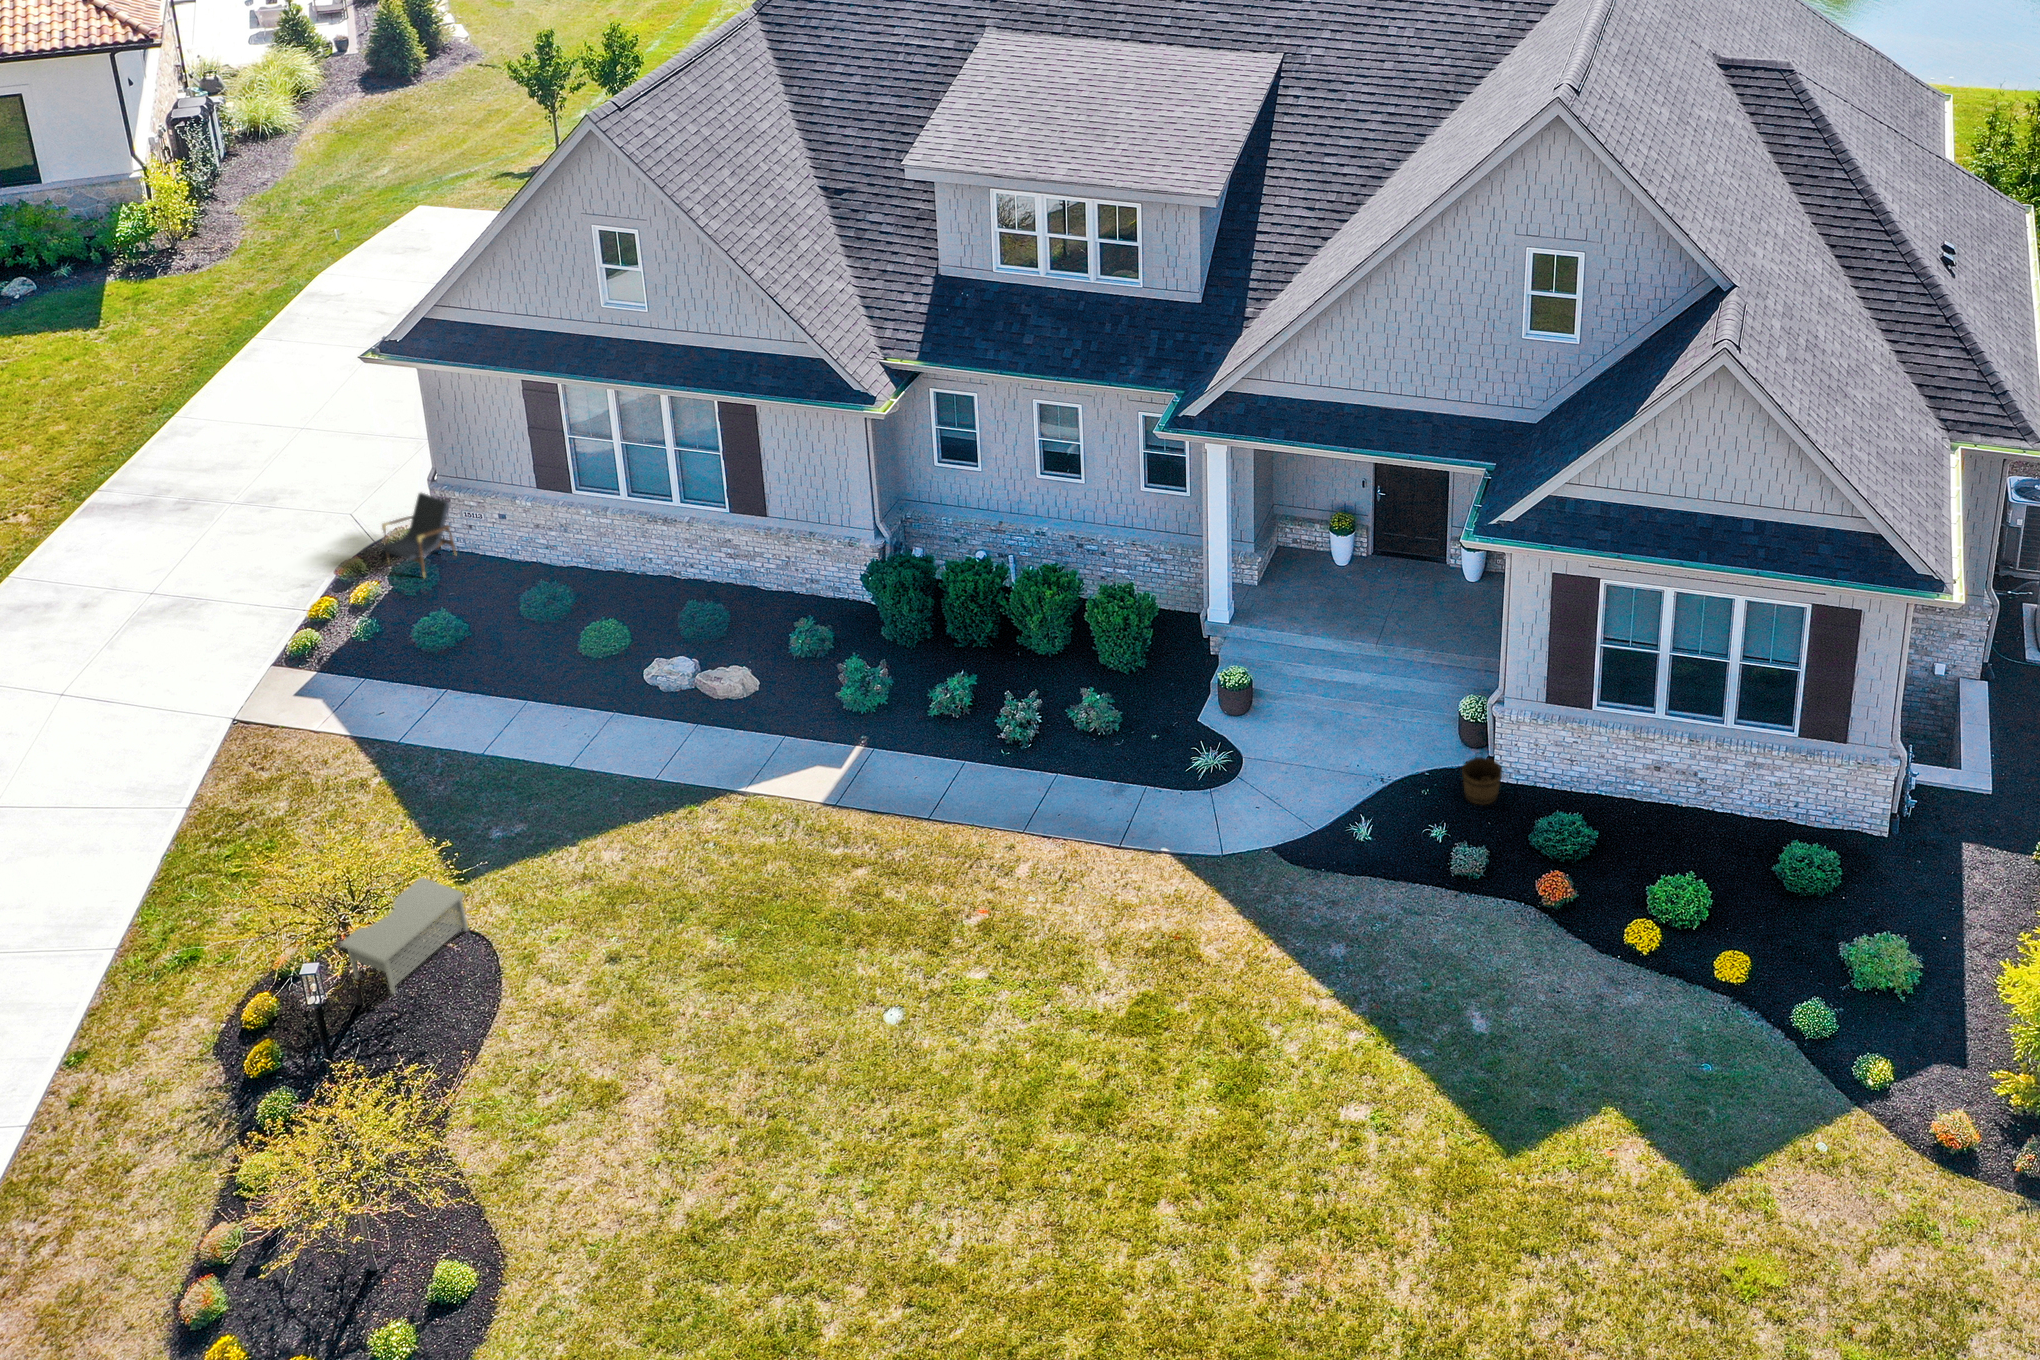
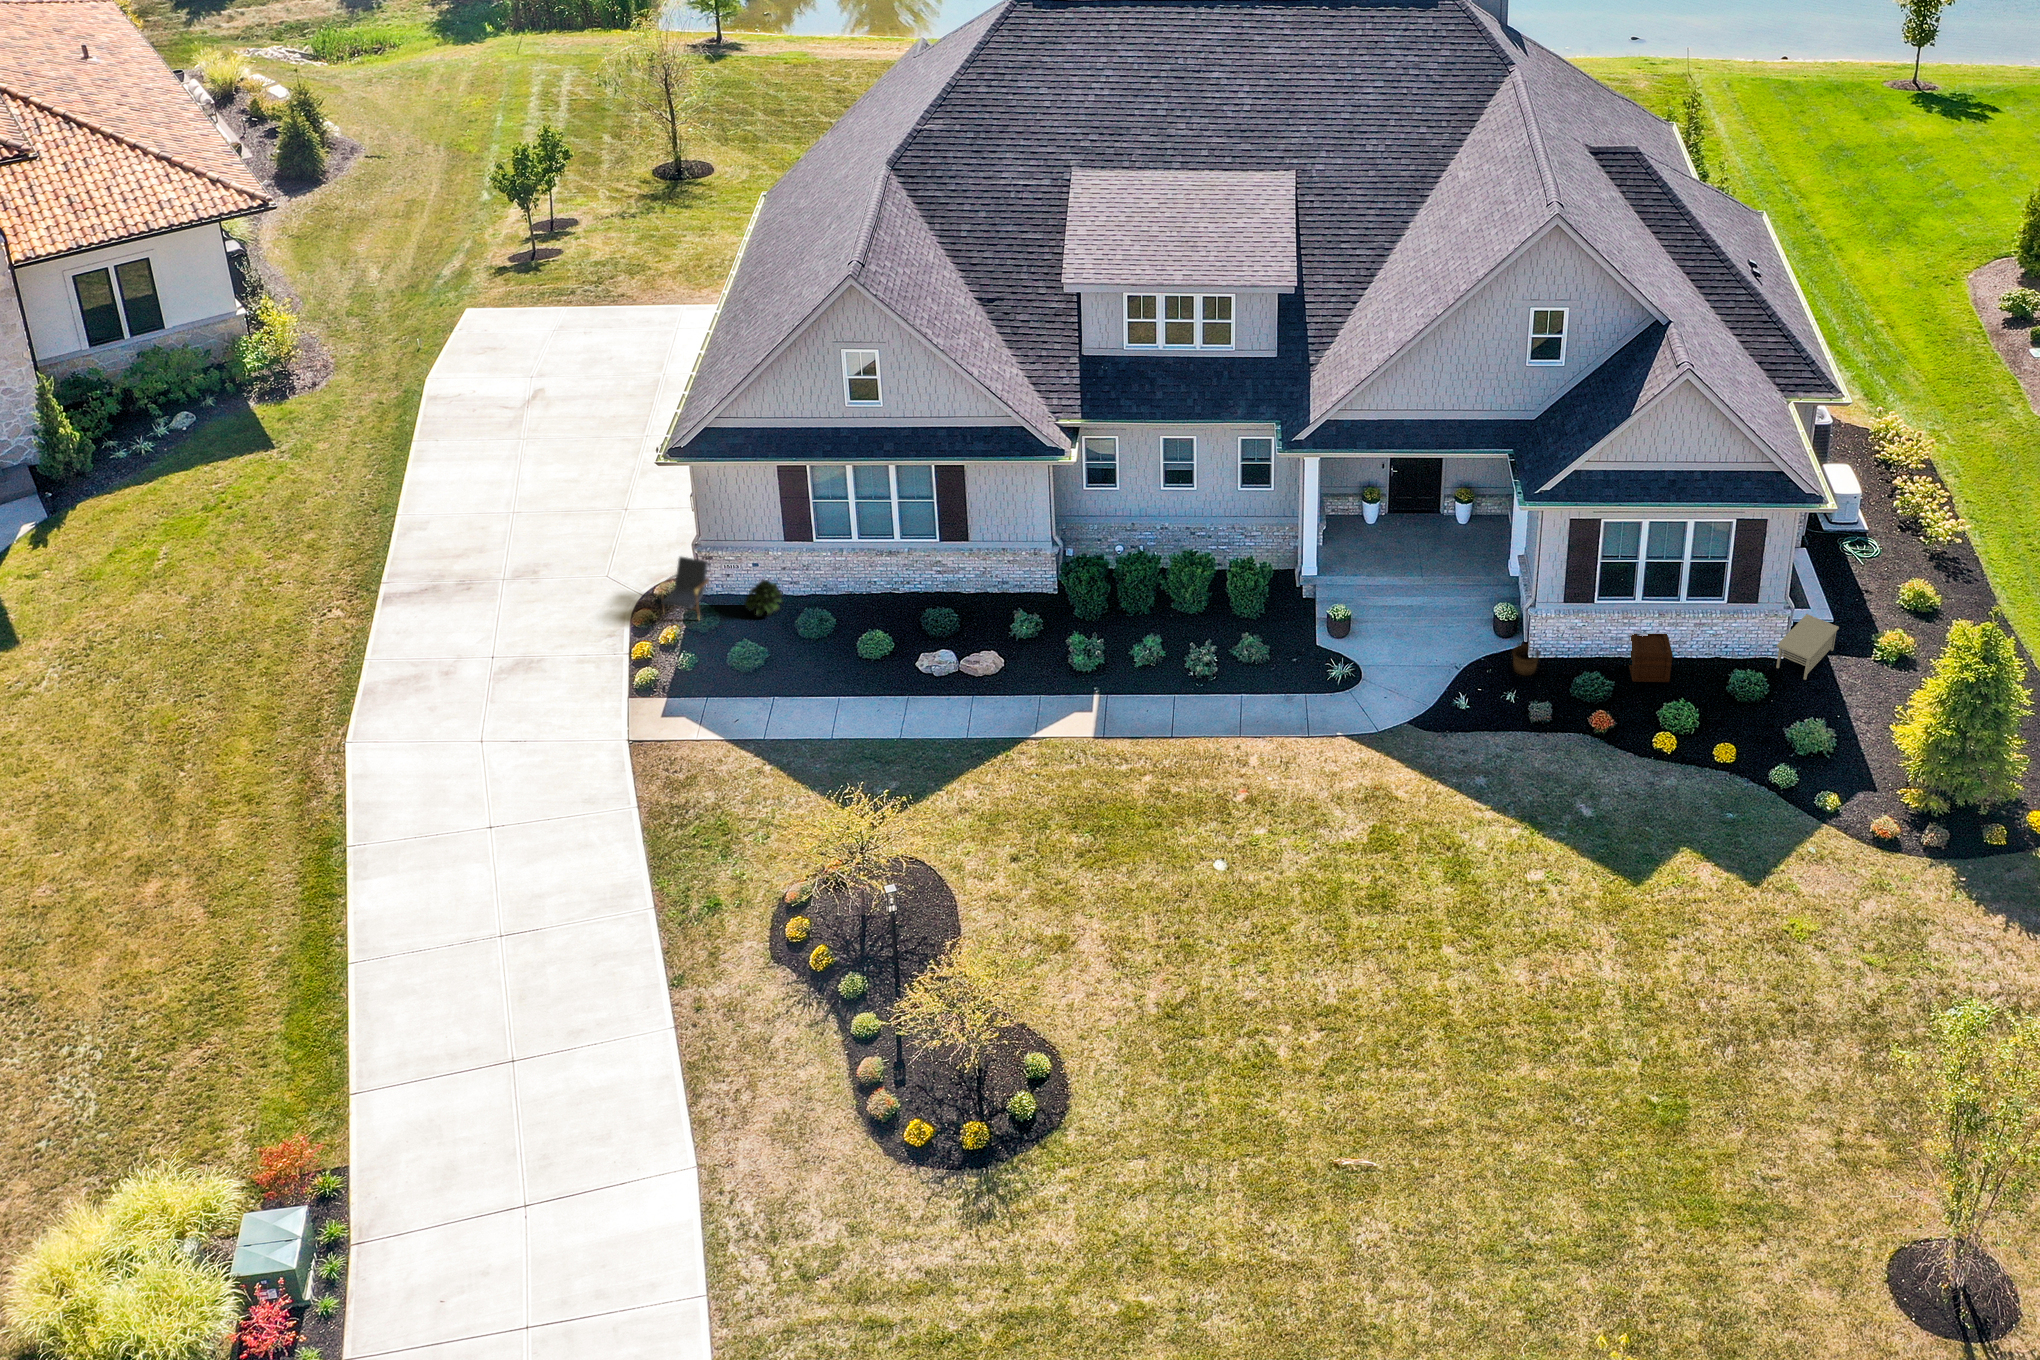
potted plant: none [484,535,538,585] -> present [744,580,783,617]
wooden crate: none [1636,761,1702,846] -> present [1629,634,1673,682]
storage bench: present [341,878,468,995] -> present [1776,614,1839,680]

